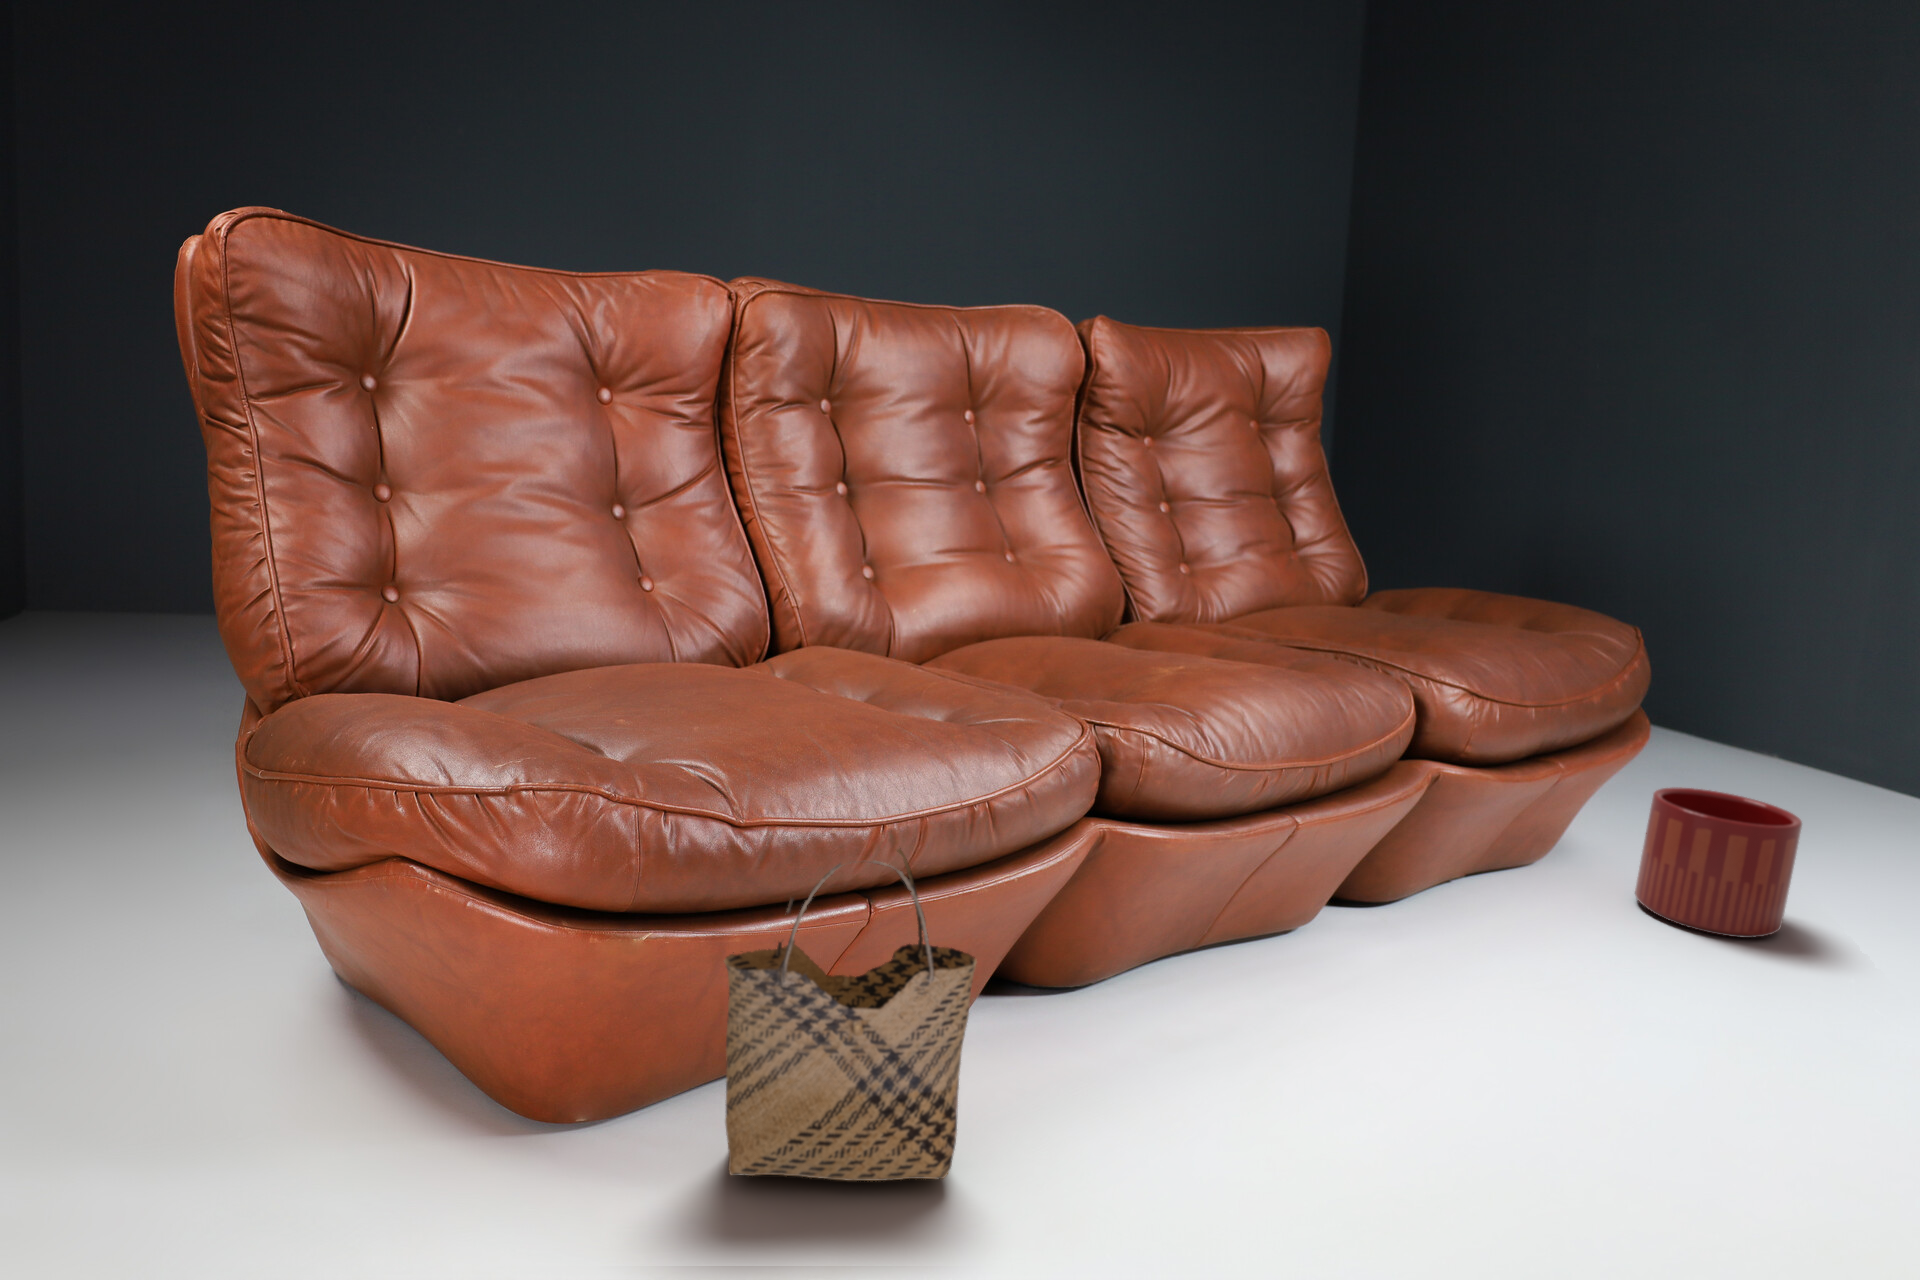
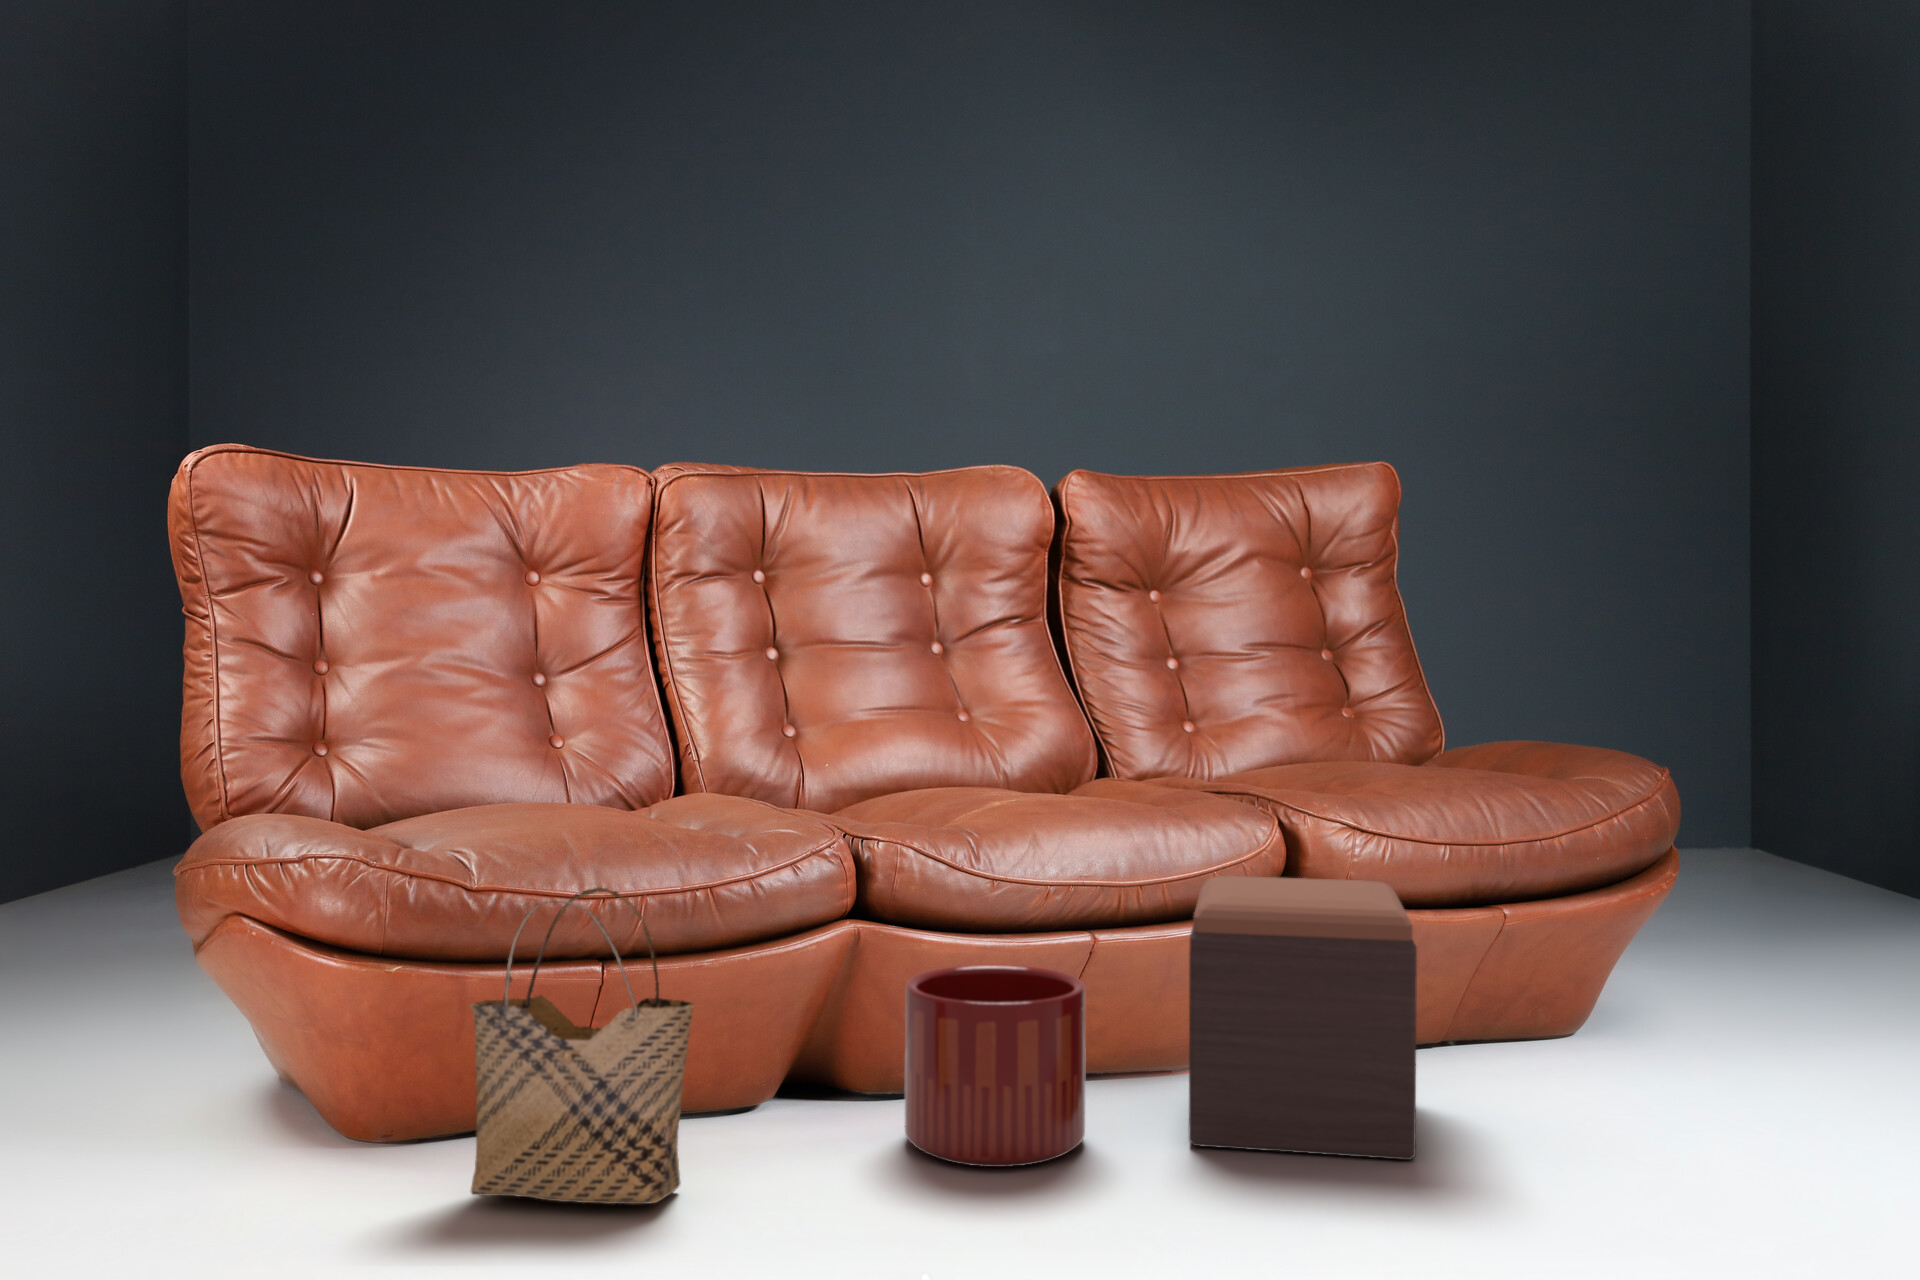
footstool: none [1321,777,1627,1072] -> present [1189,876,1417,1160]
planter: present [1635,787,1802,938] -> present [905,965,1086,1167]

